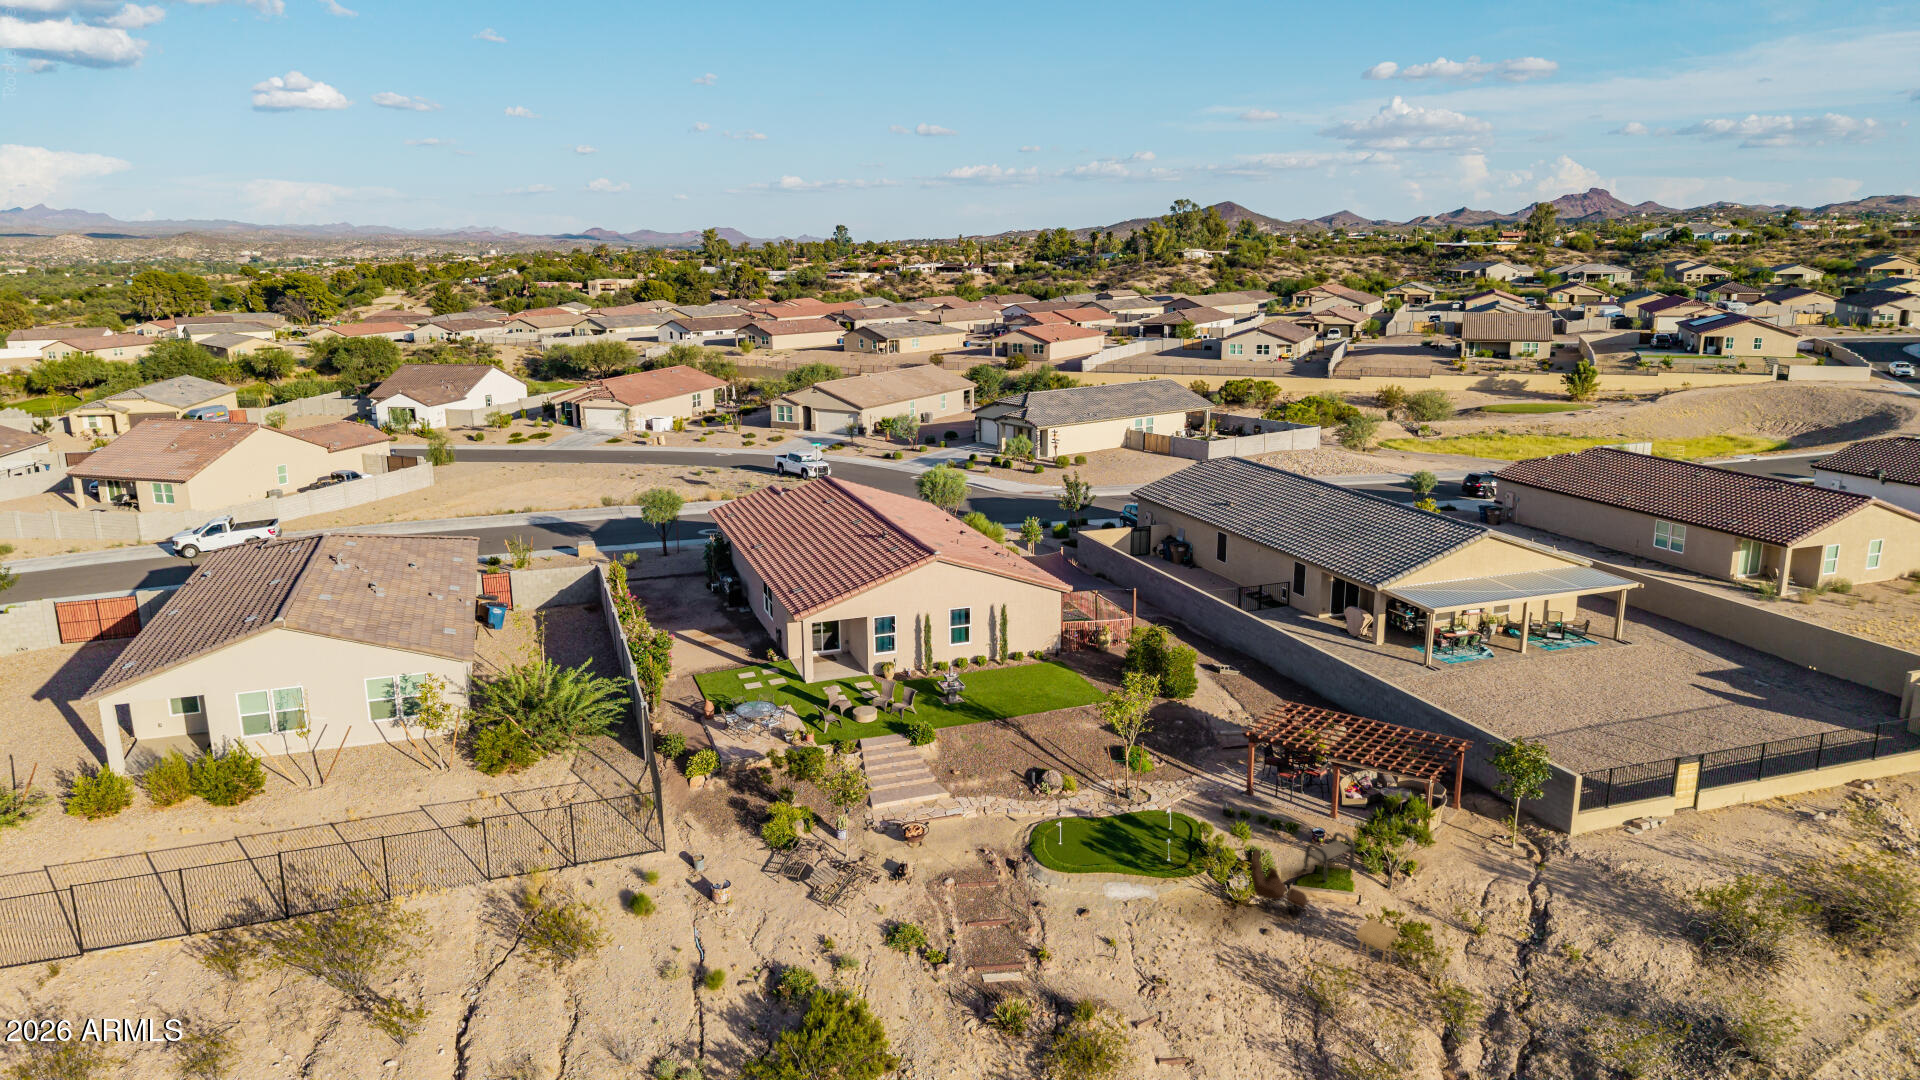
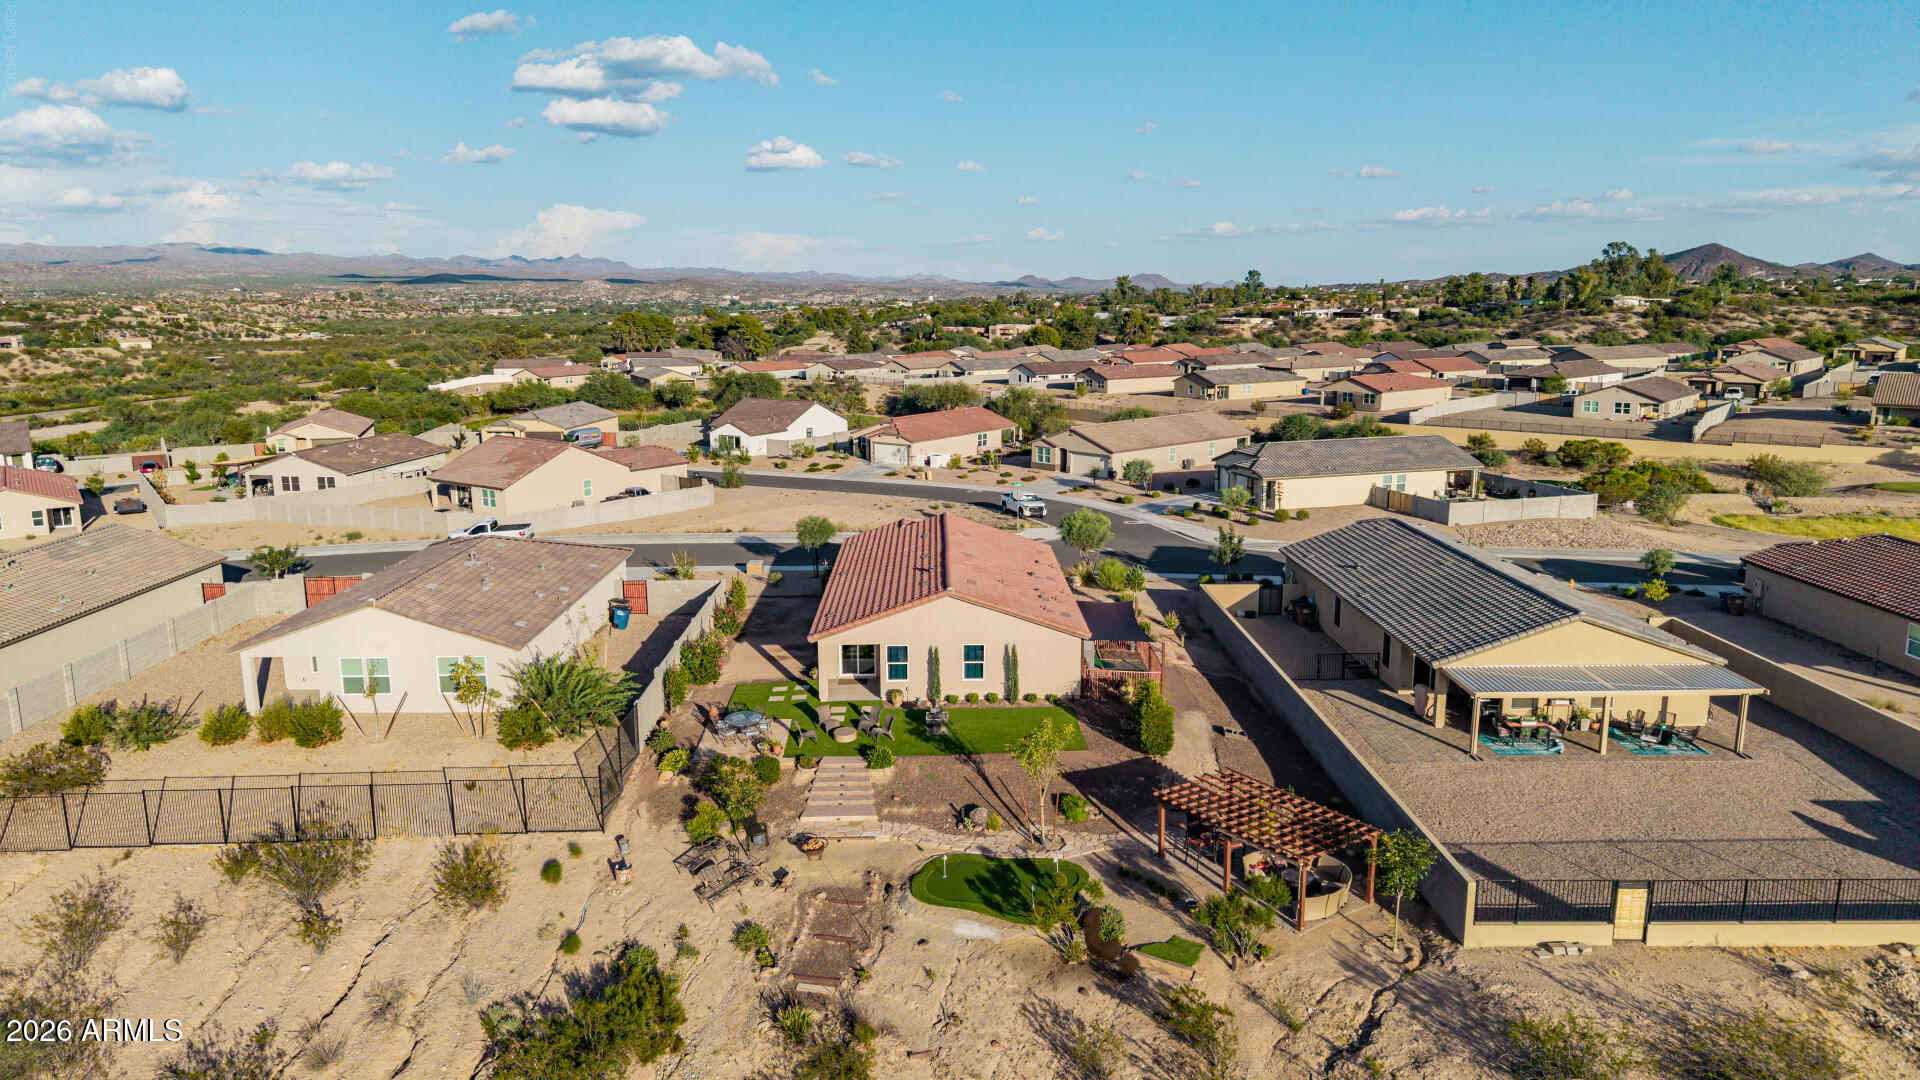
bench: present [1304,832,1355,881] -> present [736,808,769,851]
side table: present [1356,920,1398,978] -> none [1142,994,1187,1057]

